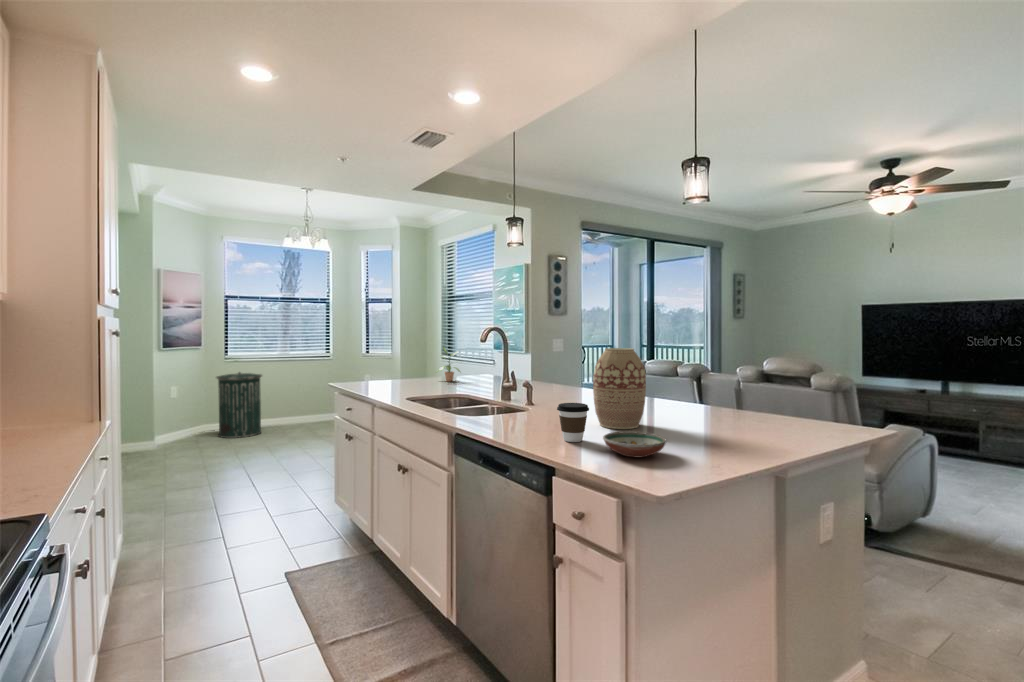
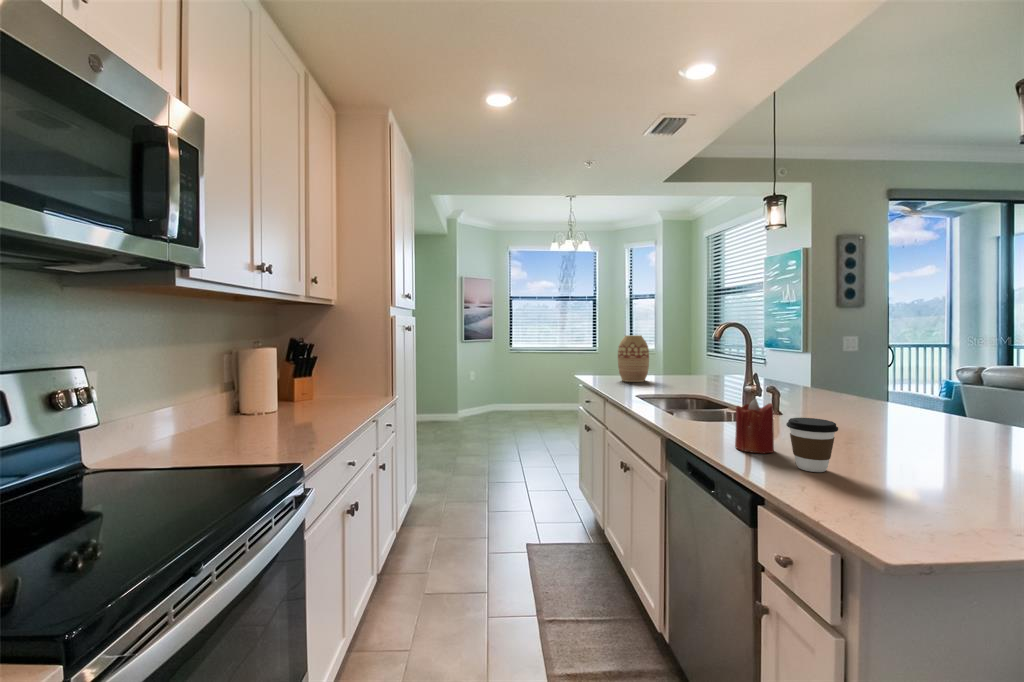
potted plant: present [437,347,460,382] -> none [679,342,712,380]
vase: present [593,348,646,429] -> present [618,335,649,382]
trash can: present [216,372,262,438] -> none [509,363,542,417]
candle: none [516,391,544,435] -> present [735,399,774,453]
decorative bowl: present [603,431,667,457] -> none [851,467,977,514]

